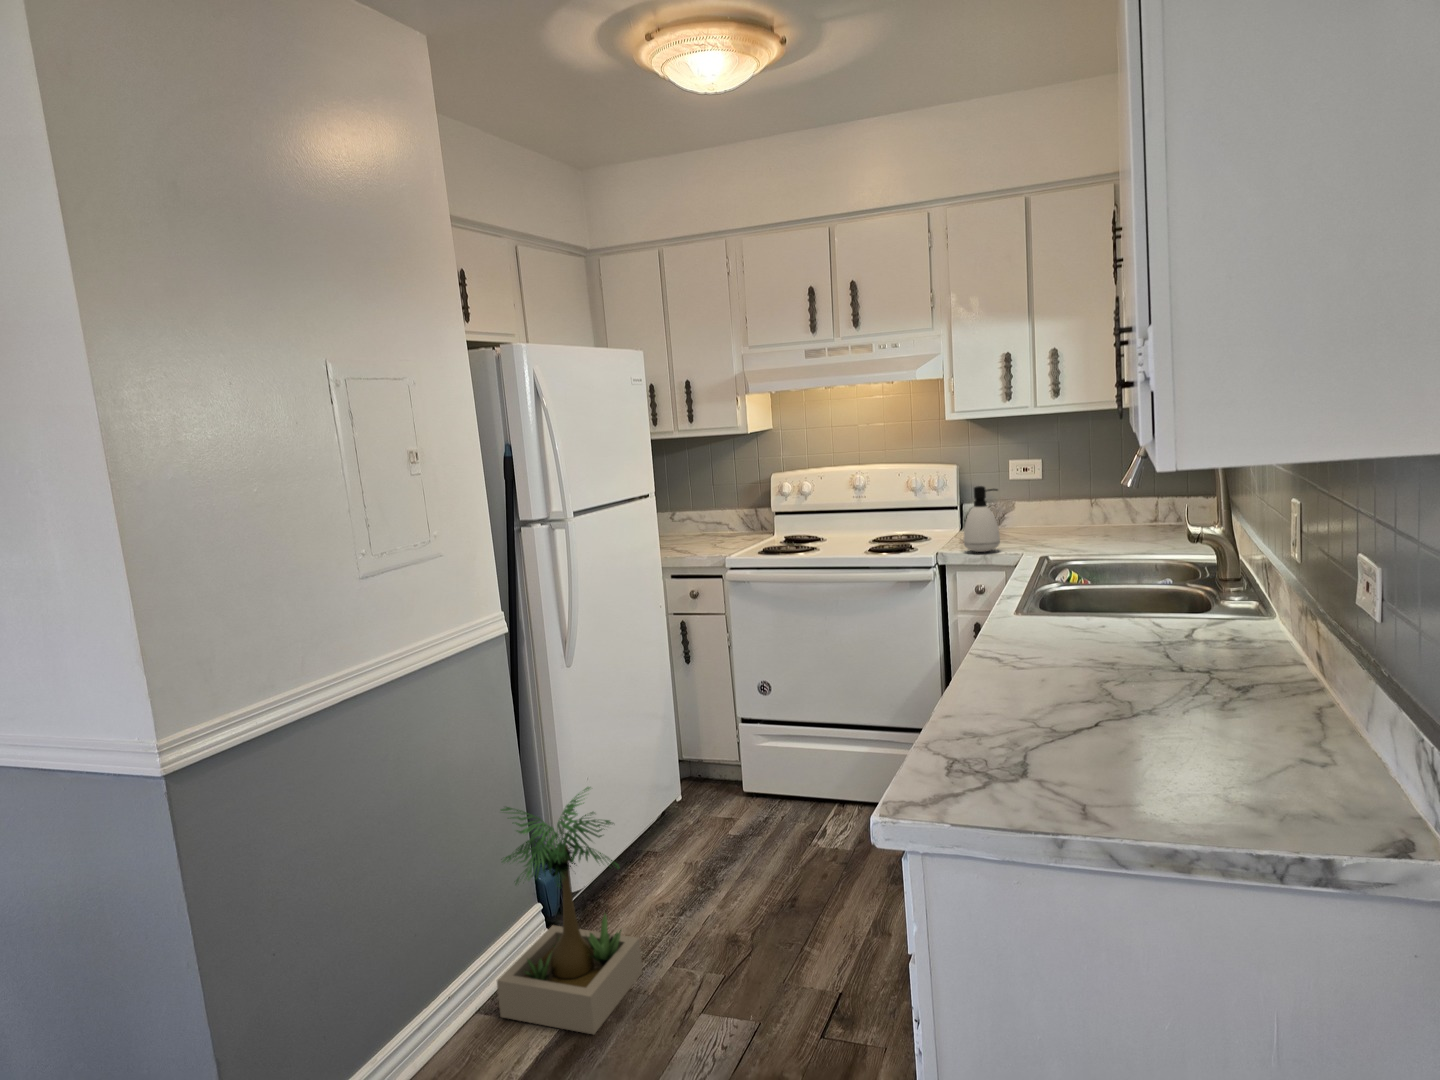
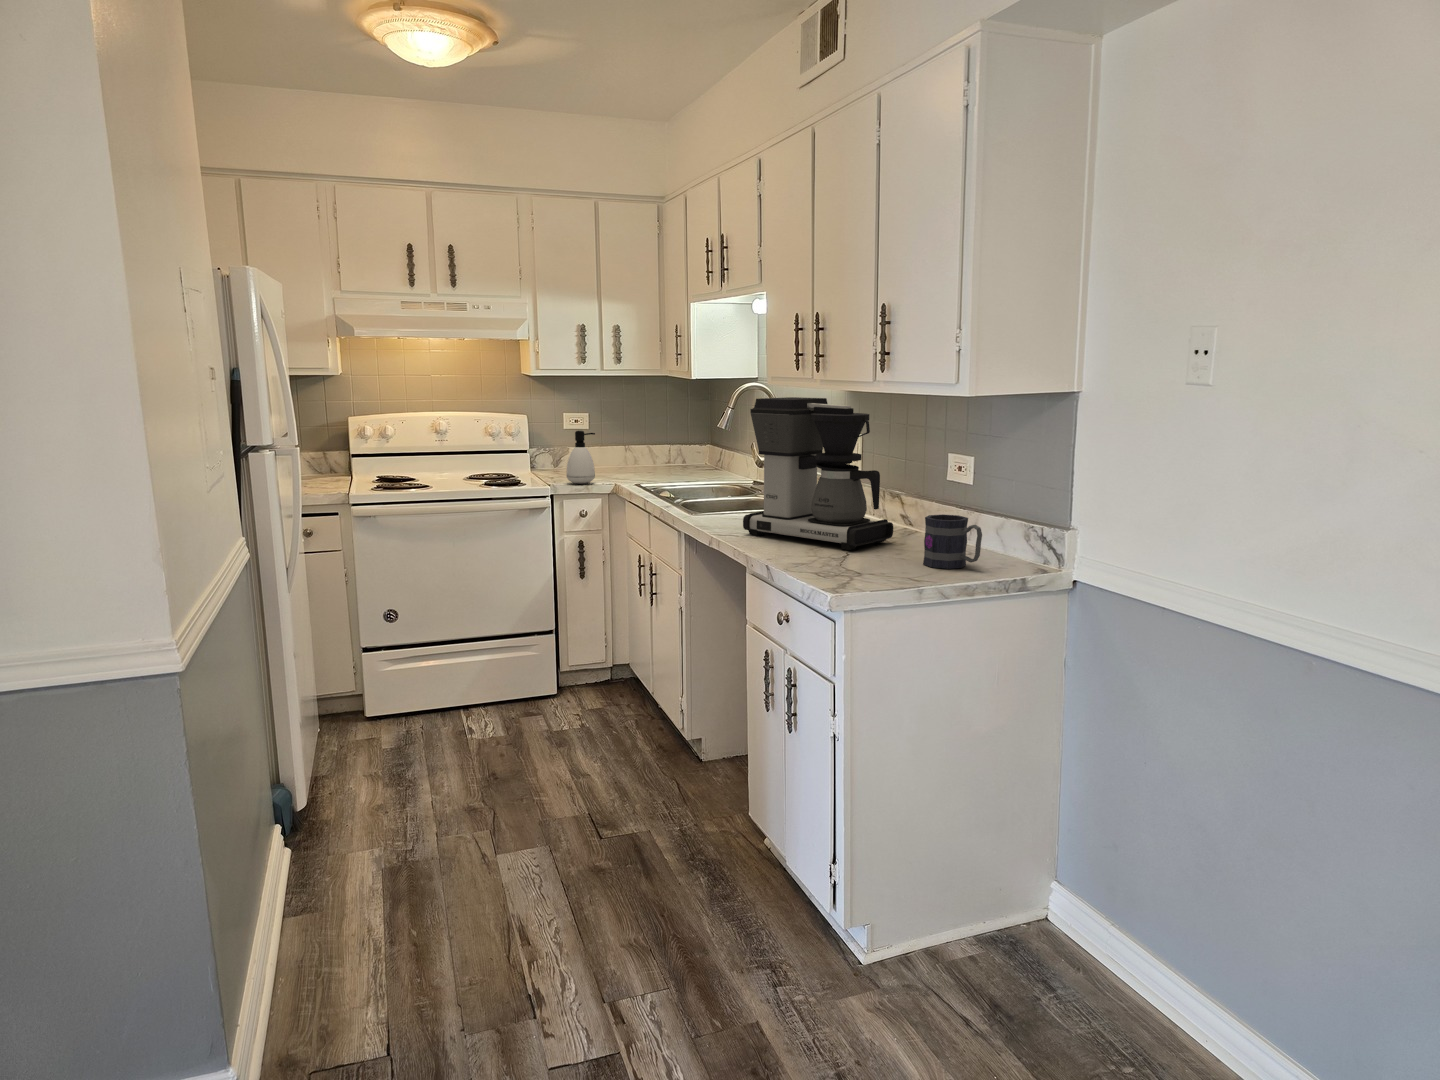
coffee maker: none [1011,448,1234,712] -> present [743,397,893,550]
mug: none [1195,675,1293,792] -> present [923,514,982,569]
potted plant: present [497,787,642,1034] -> none [280,689,439,914]

